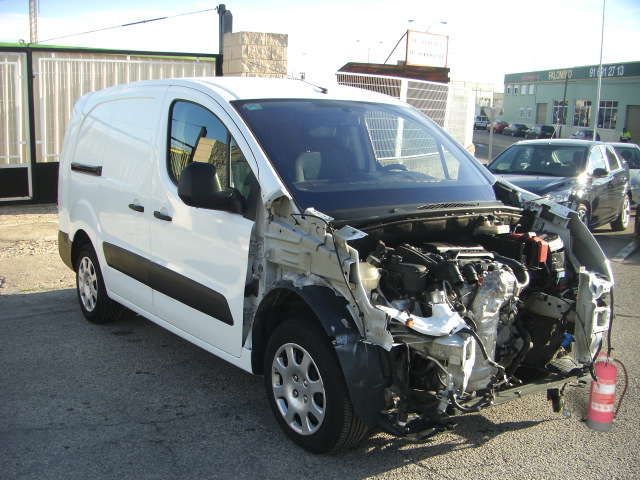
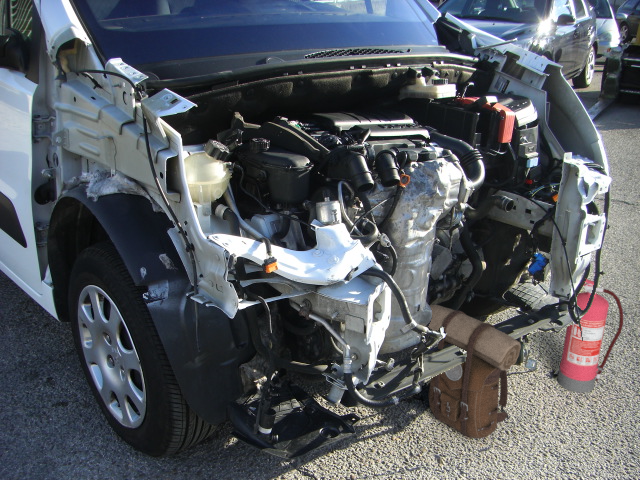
backpack: none [490,363,556,452] -> present [428,304,521,439]

